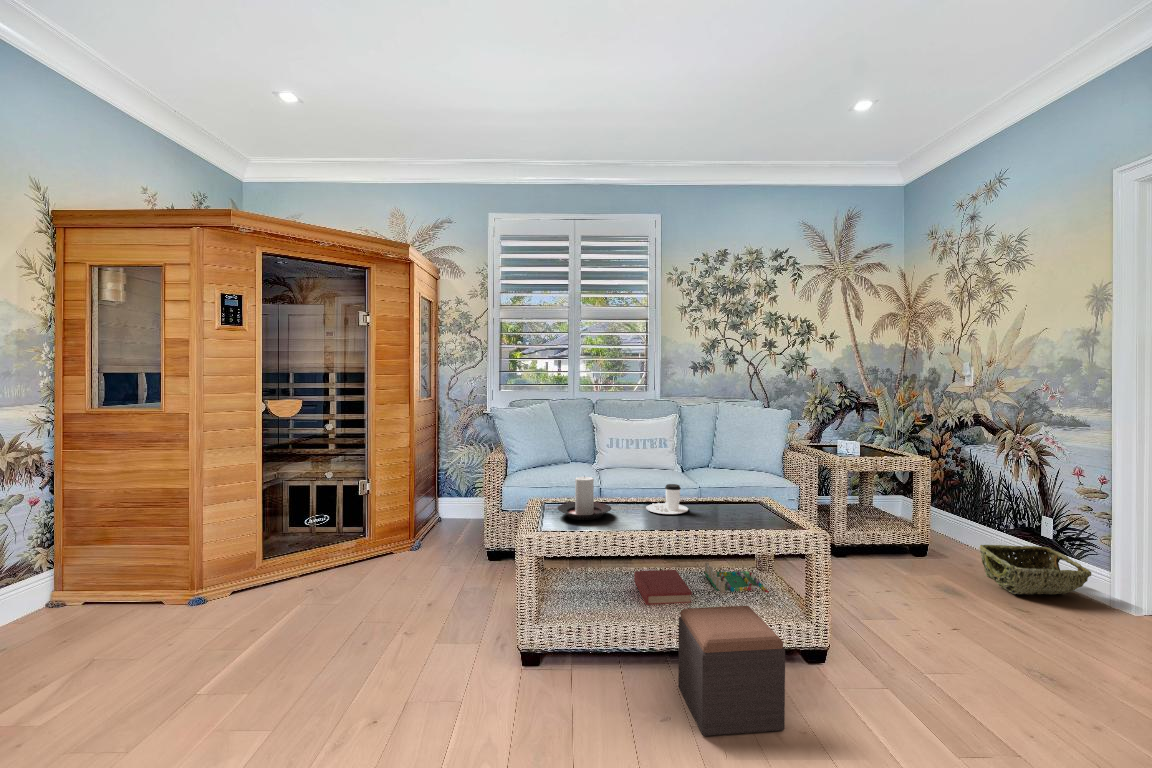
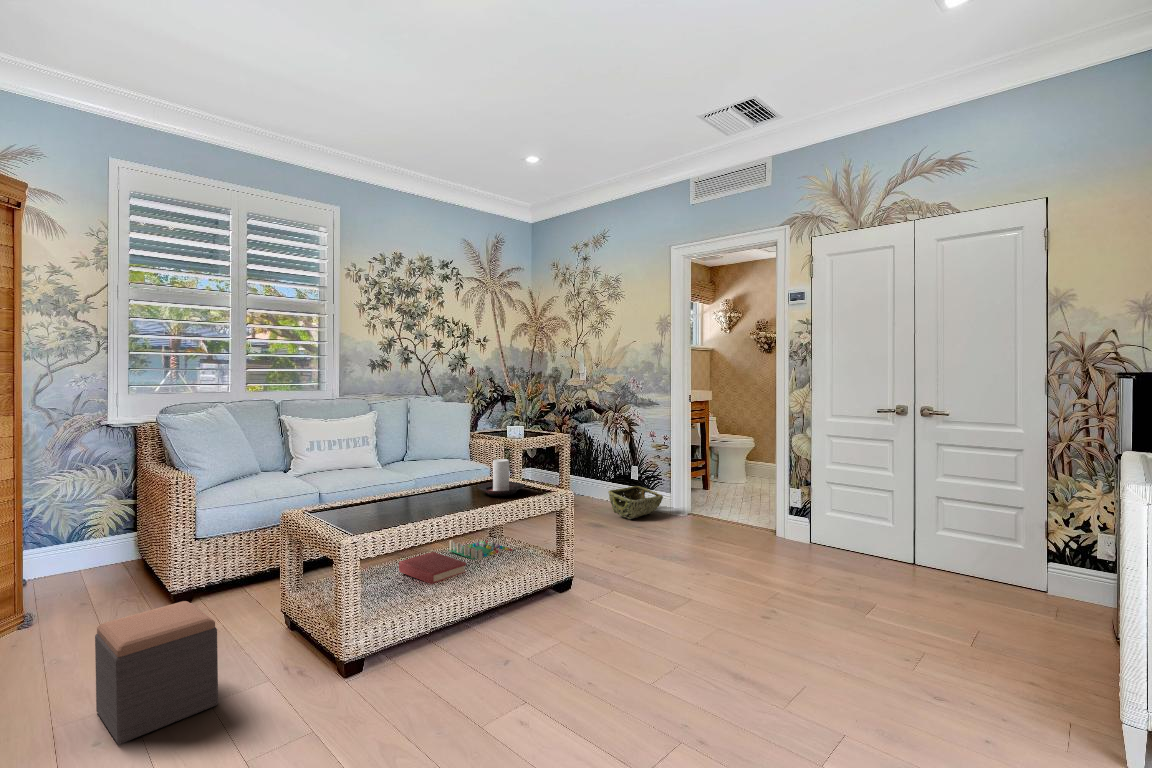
candle holder: present [557,476,612,520] -> present [477,459,525,496]
coffee cup: present [646,484,688,514] -> none [412,471,452,499]
footstool: present [678,606,785,736] -> present [95,601,218,744]

